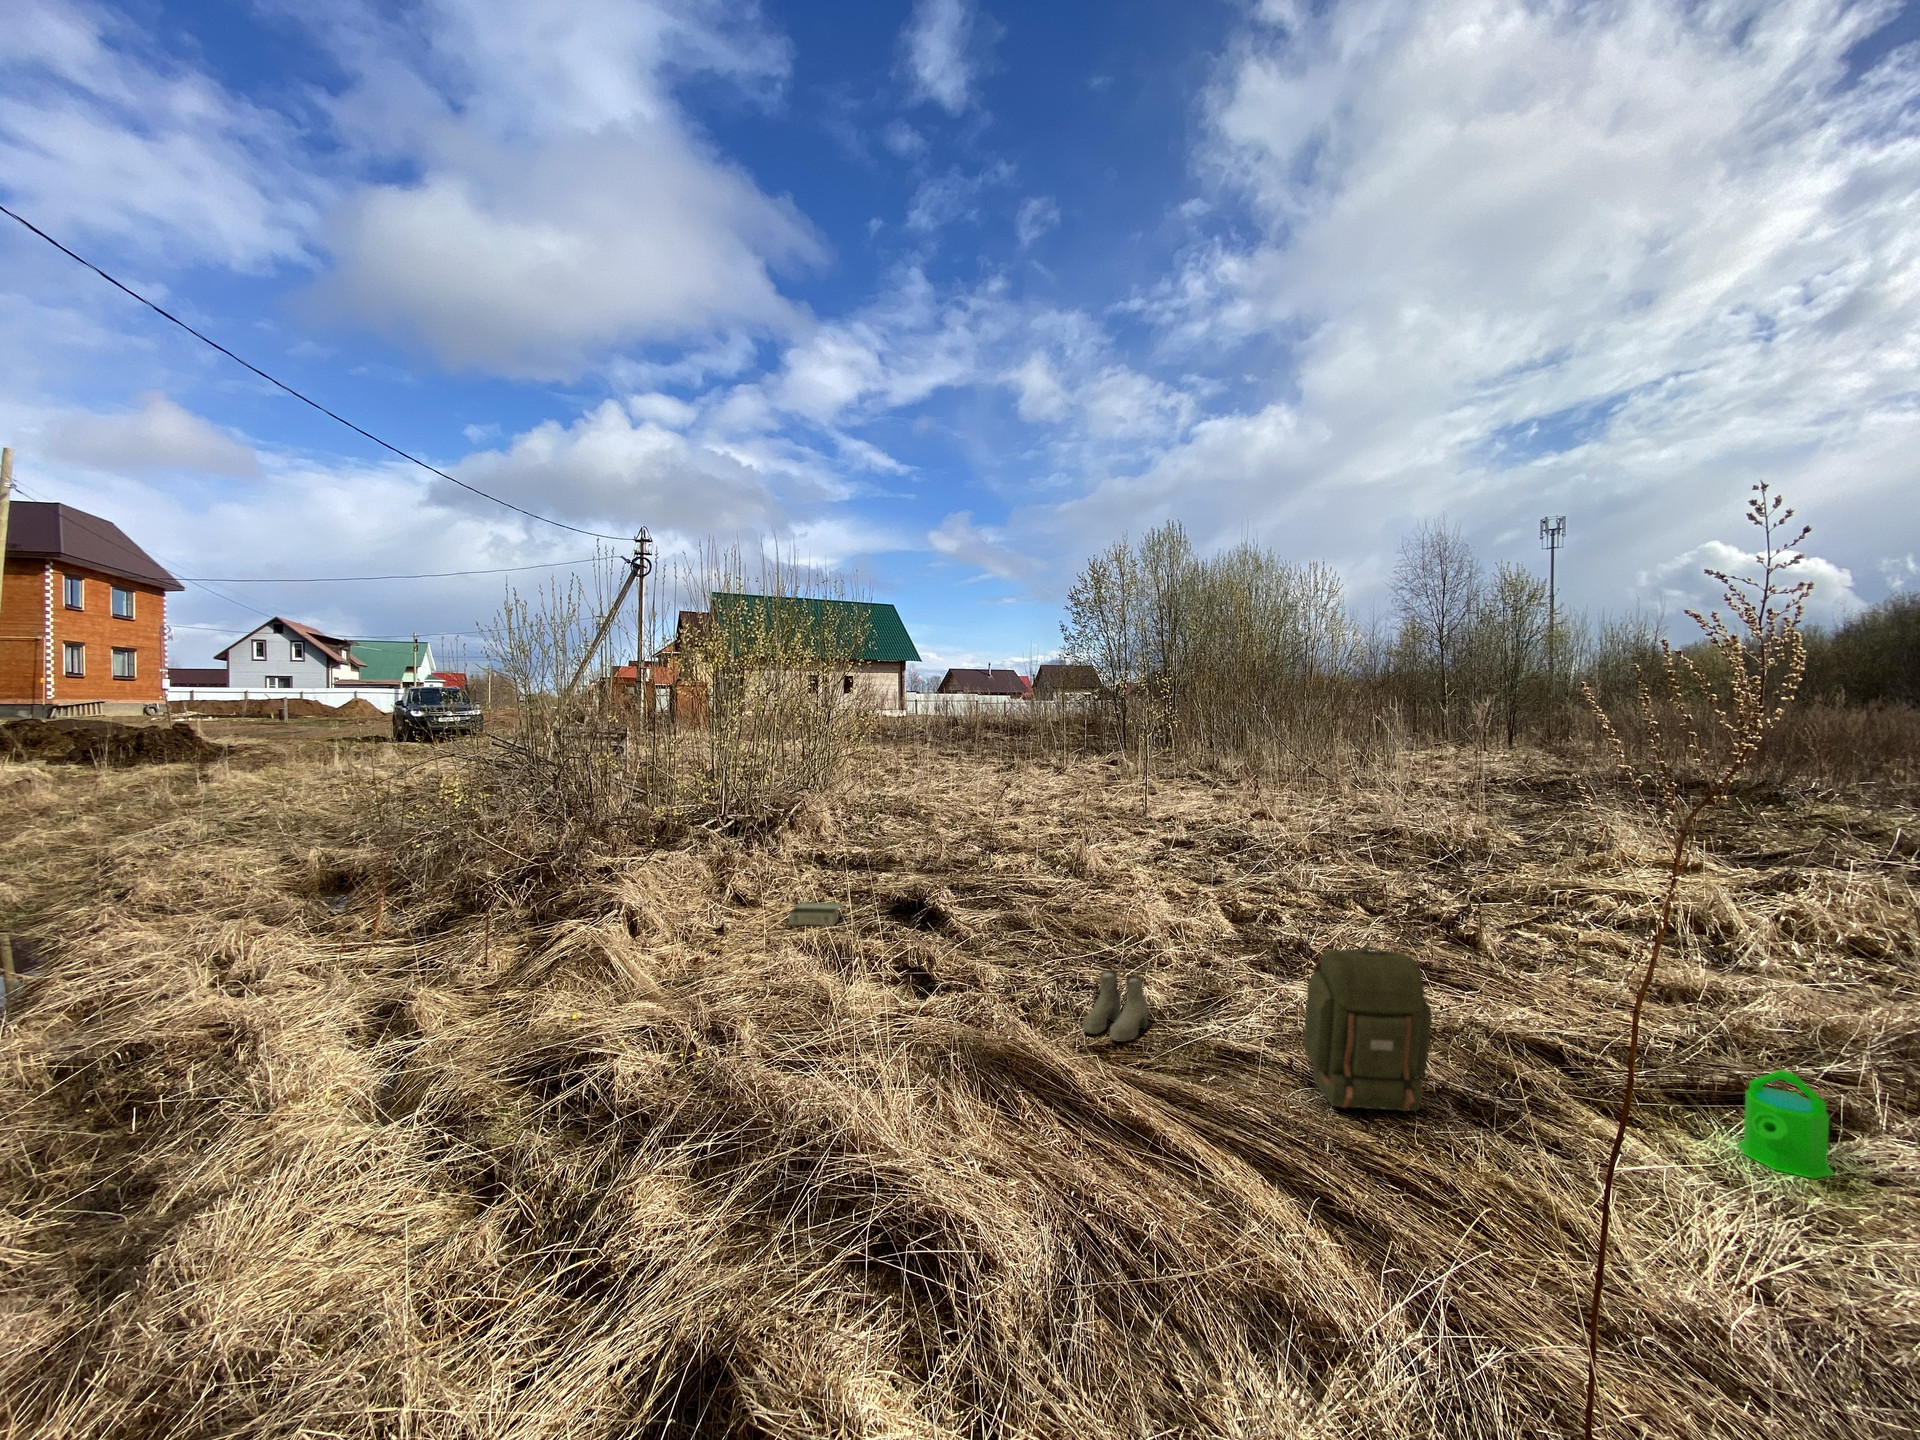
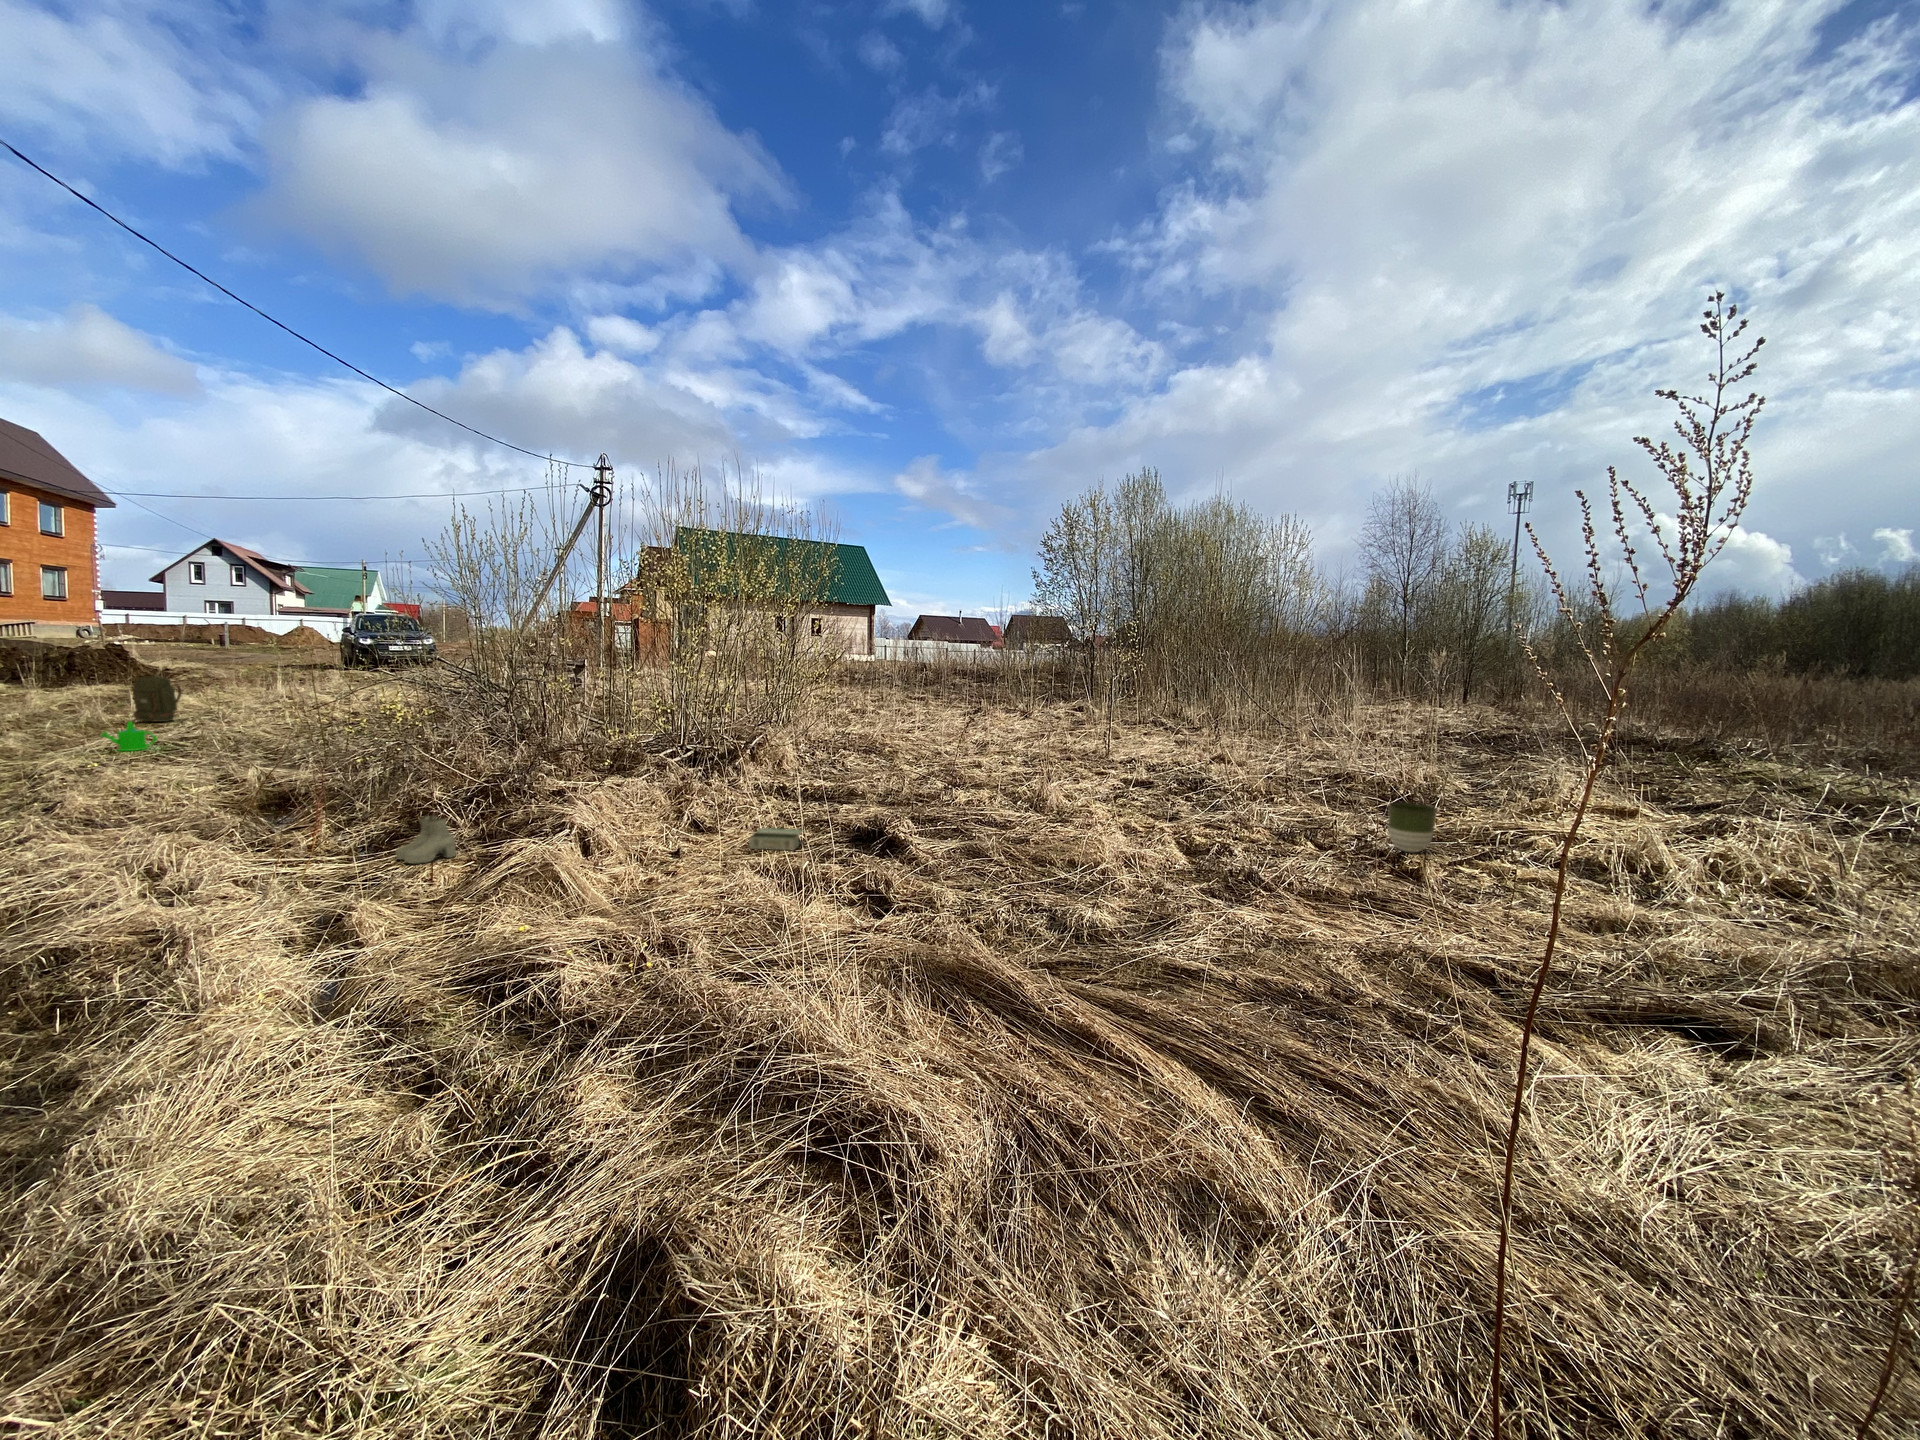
planter: none [1439,861,1490,914] -> present [1388,802,1437,852]
backpack: present [1303,946,1432,1111] -> present [133,676,182,722]
boots: present [1083,970,1148,1042] -> present [396,815,456,864]
watering can: present [1737,1070,1834,1179] -> present [101,721,157,751]

